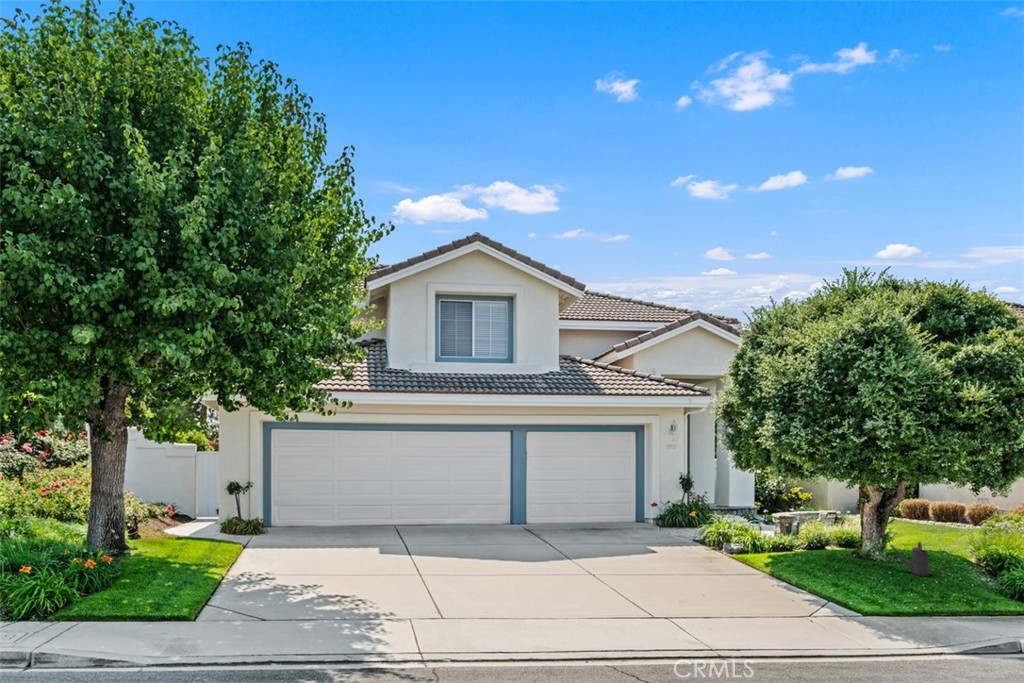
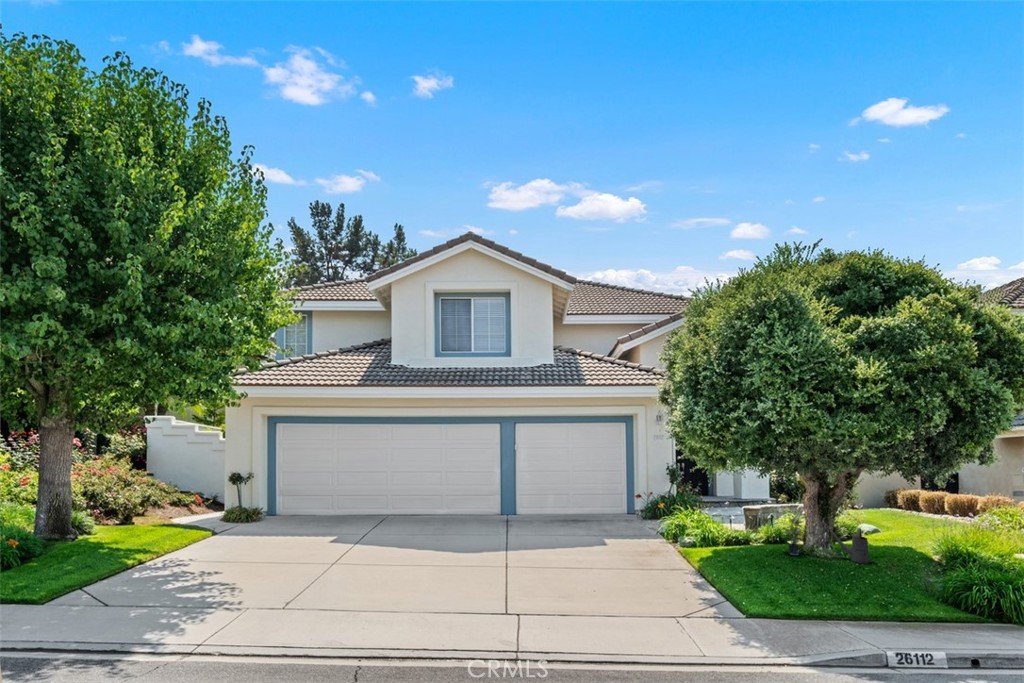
potted plant: none [843,530,866,569] -> present [785,516,802,555]

